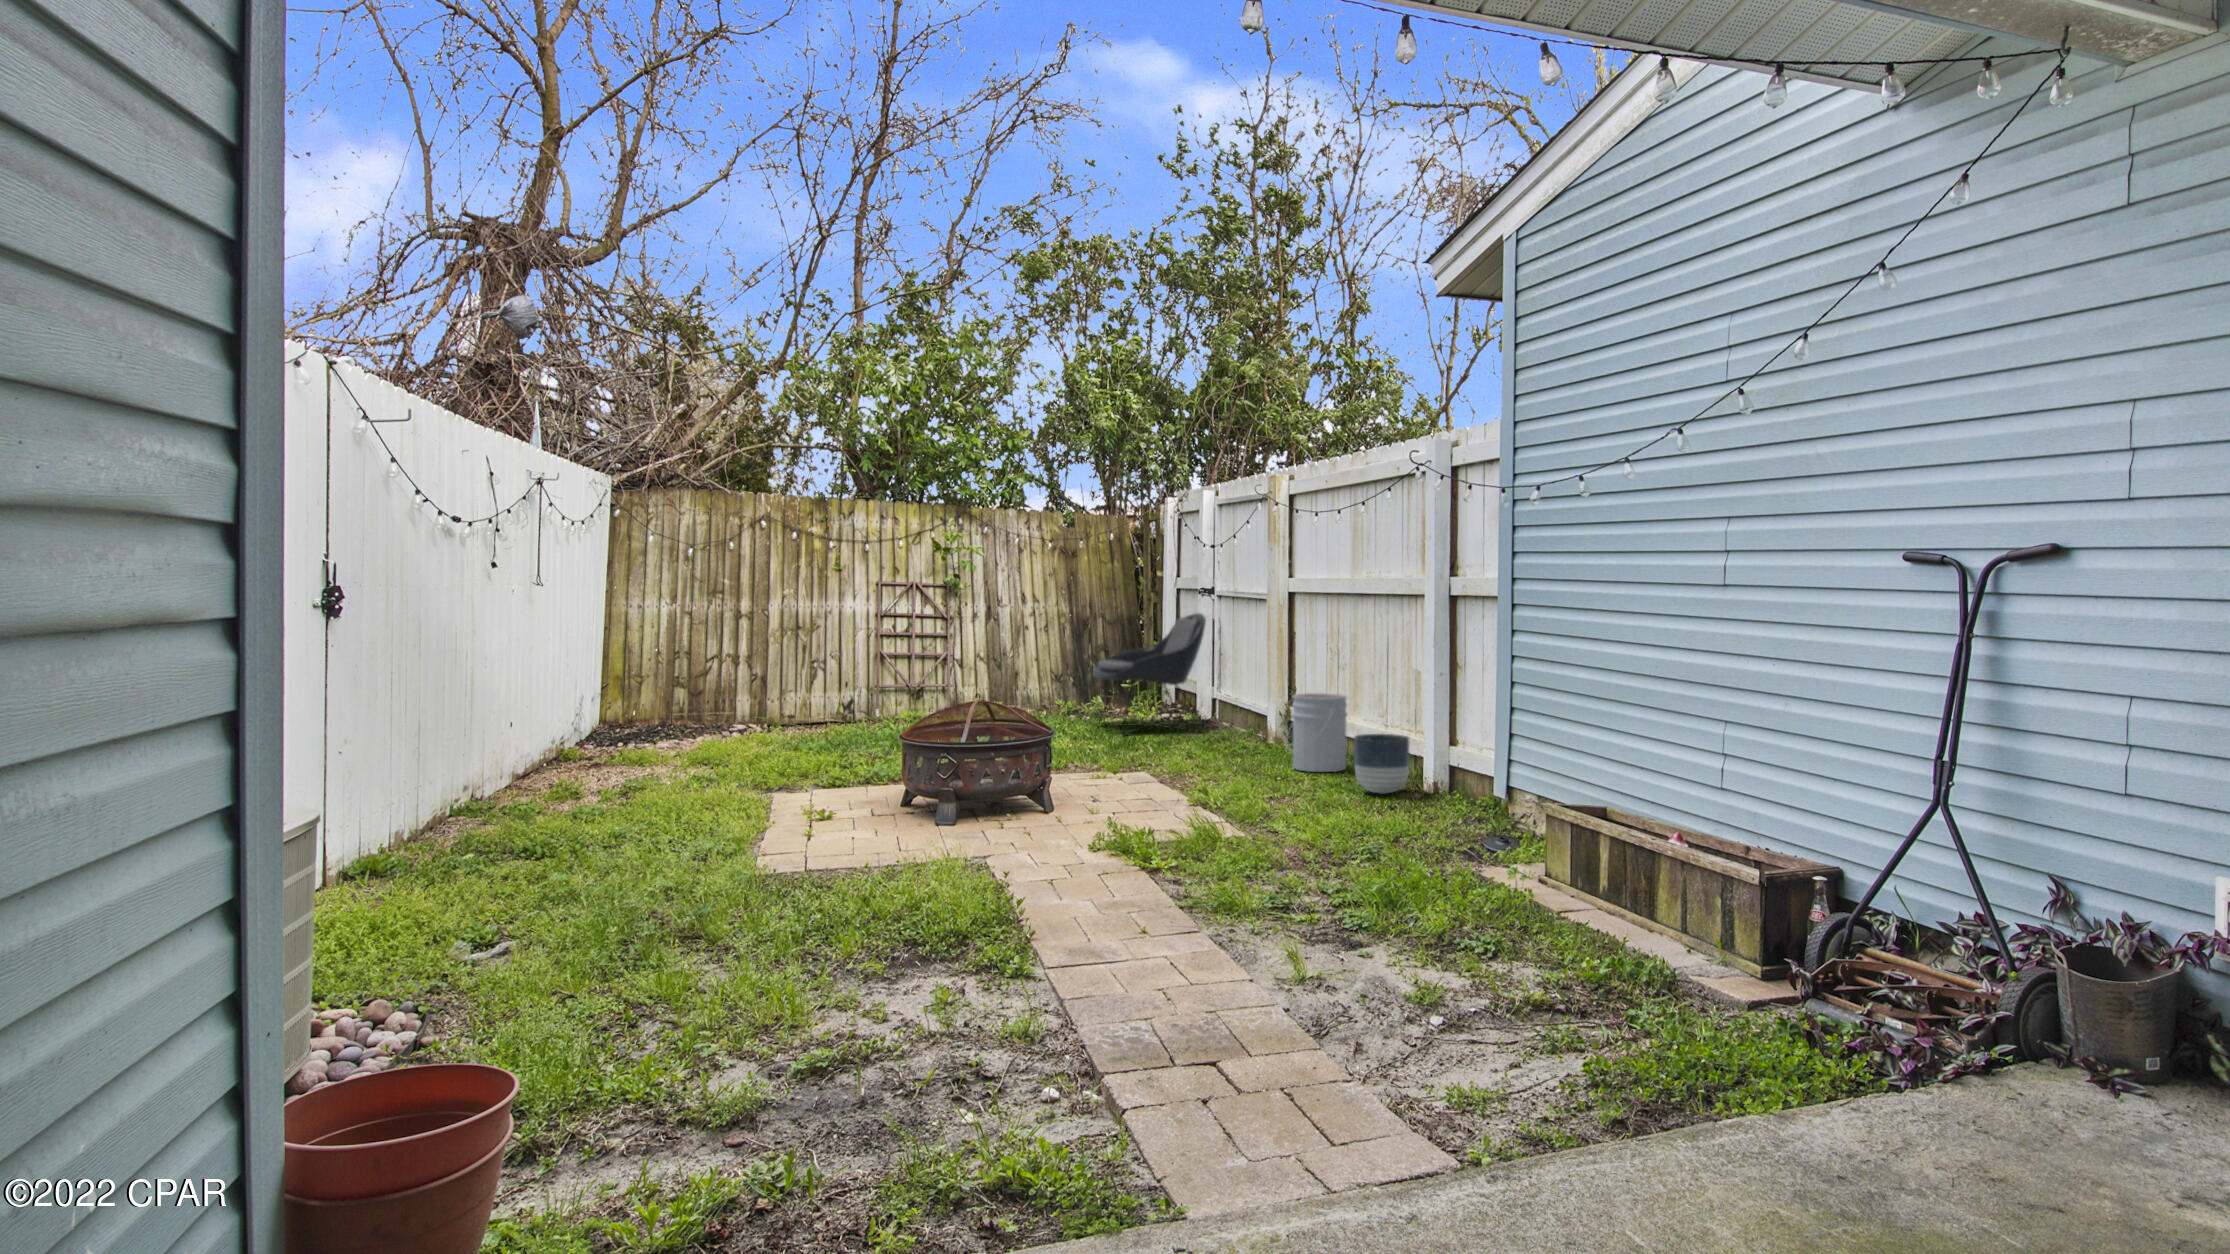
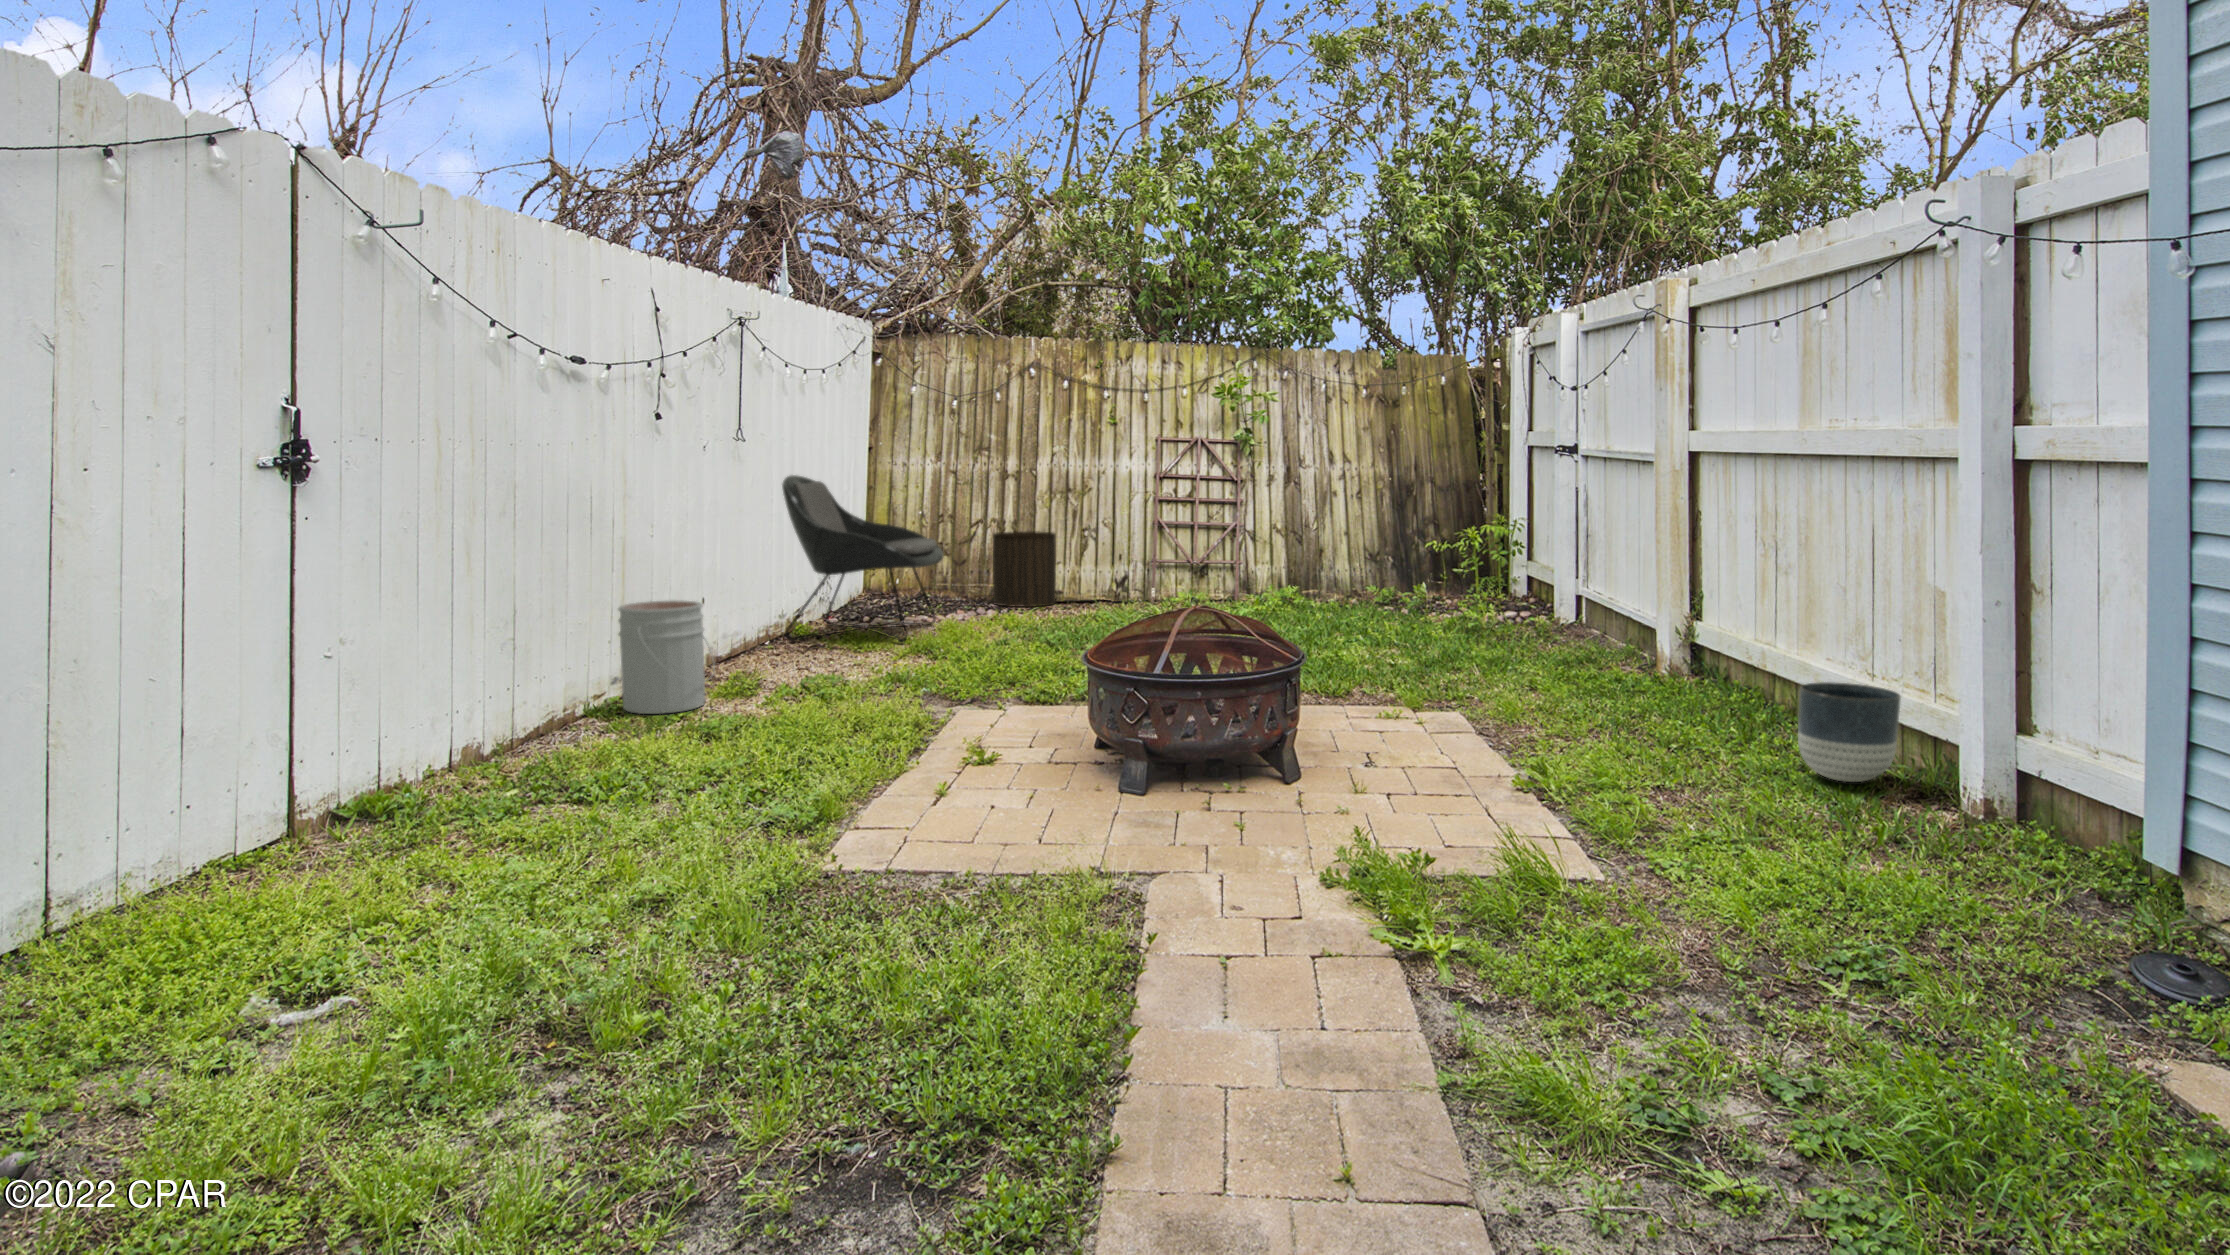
lounge chair: present [1093,613,1206,736] -> present [782,475,944,643]
stool: none [731,662,789,727] -> present [993,531,1056,607]
bucket: present [1291,693,1347,772] -> present [618,600,711,714]

